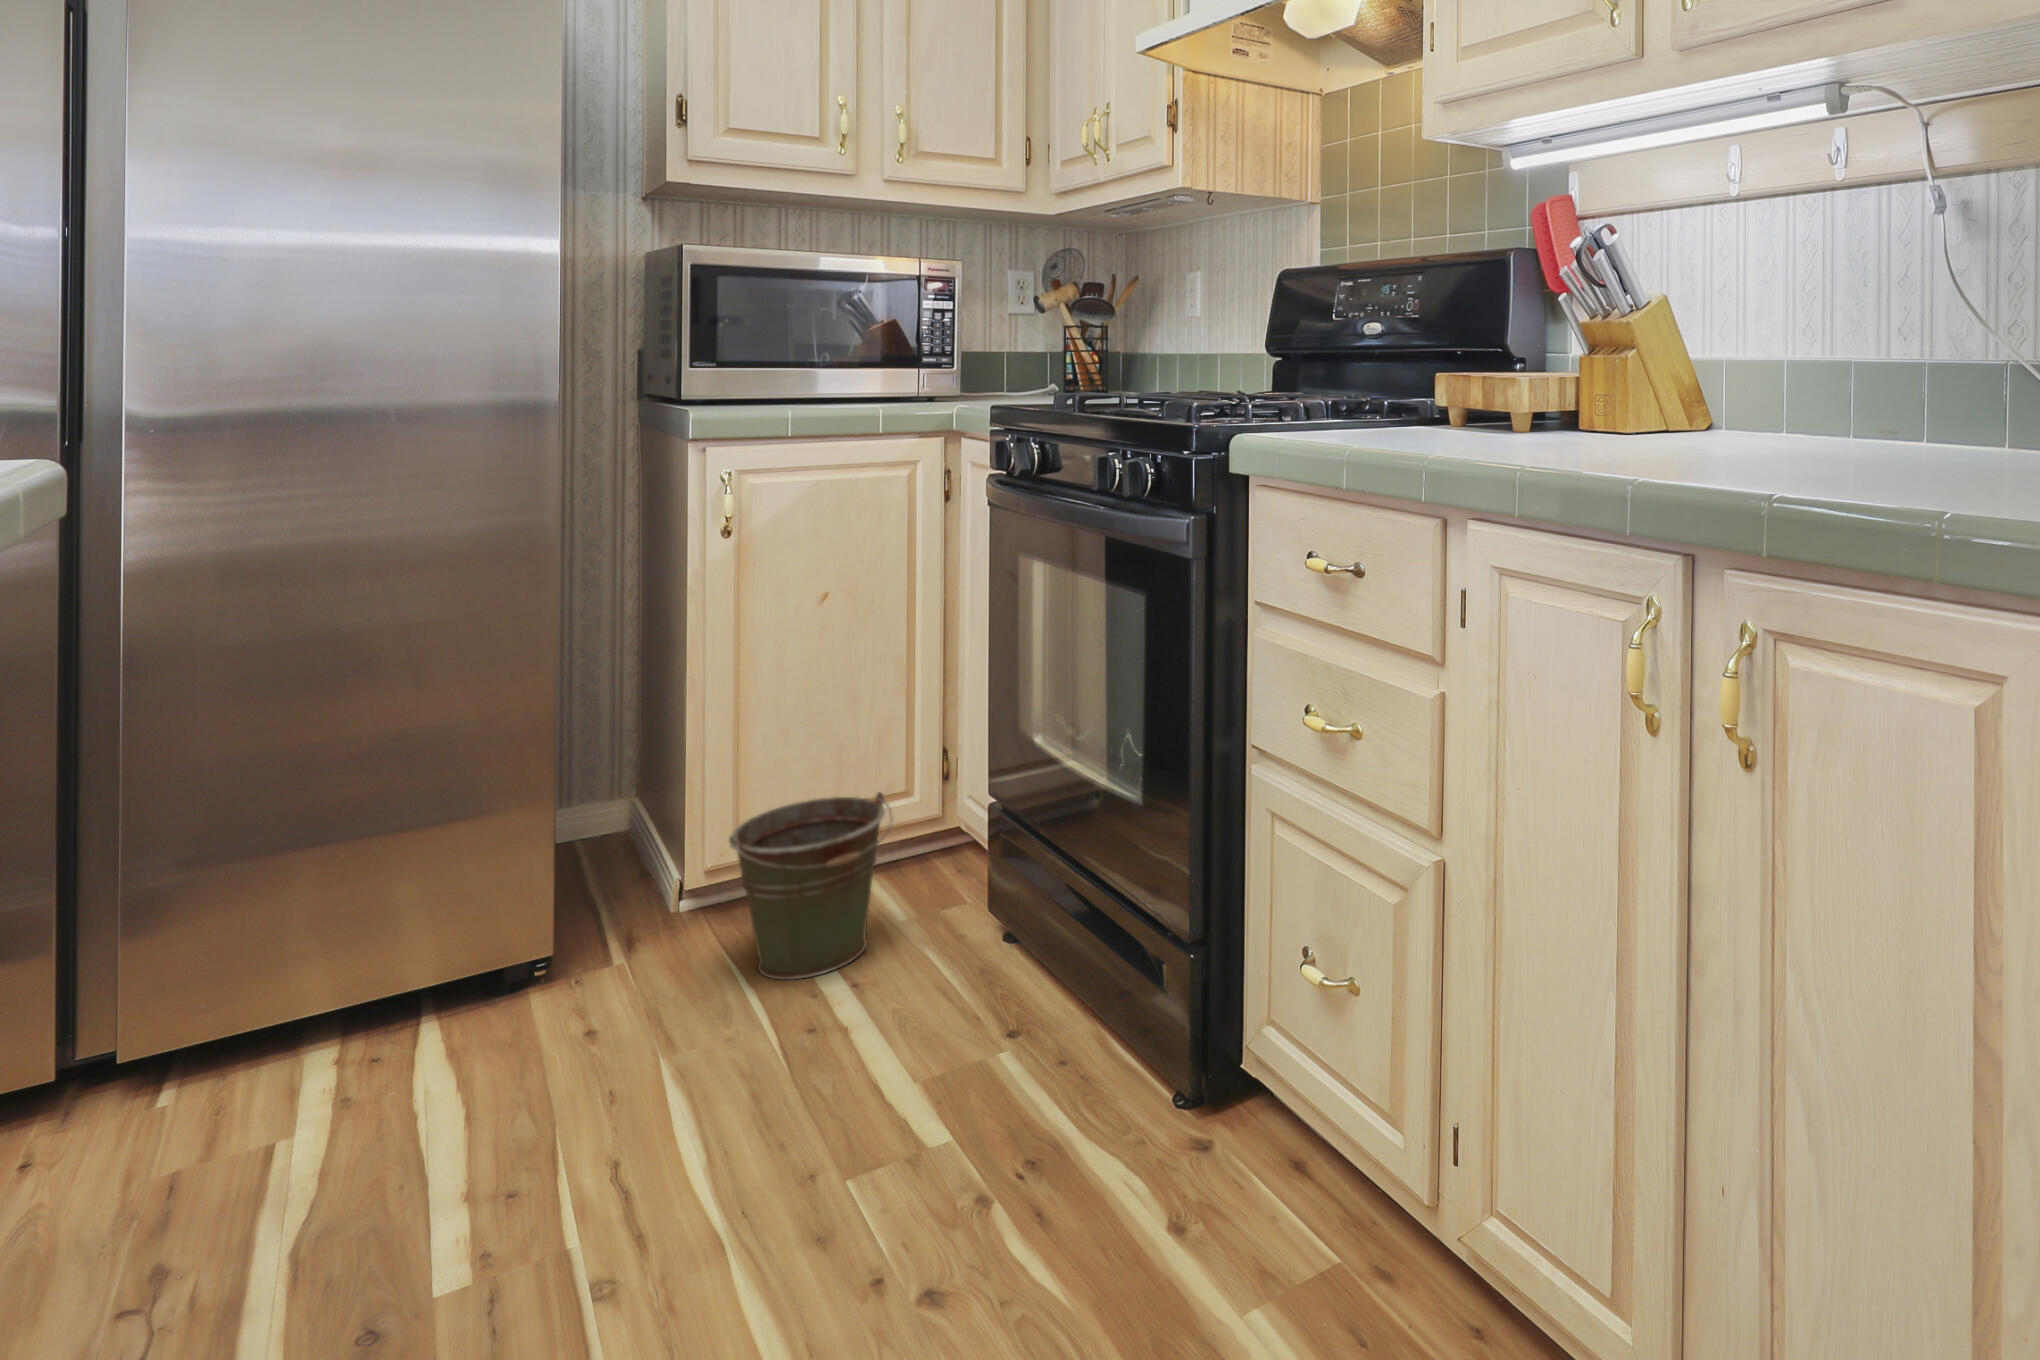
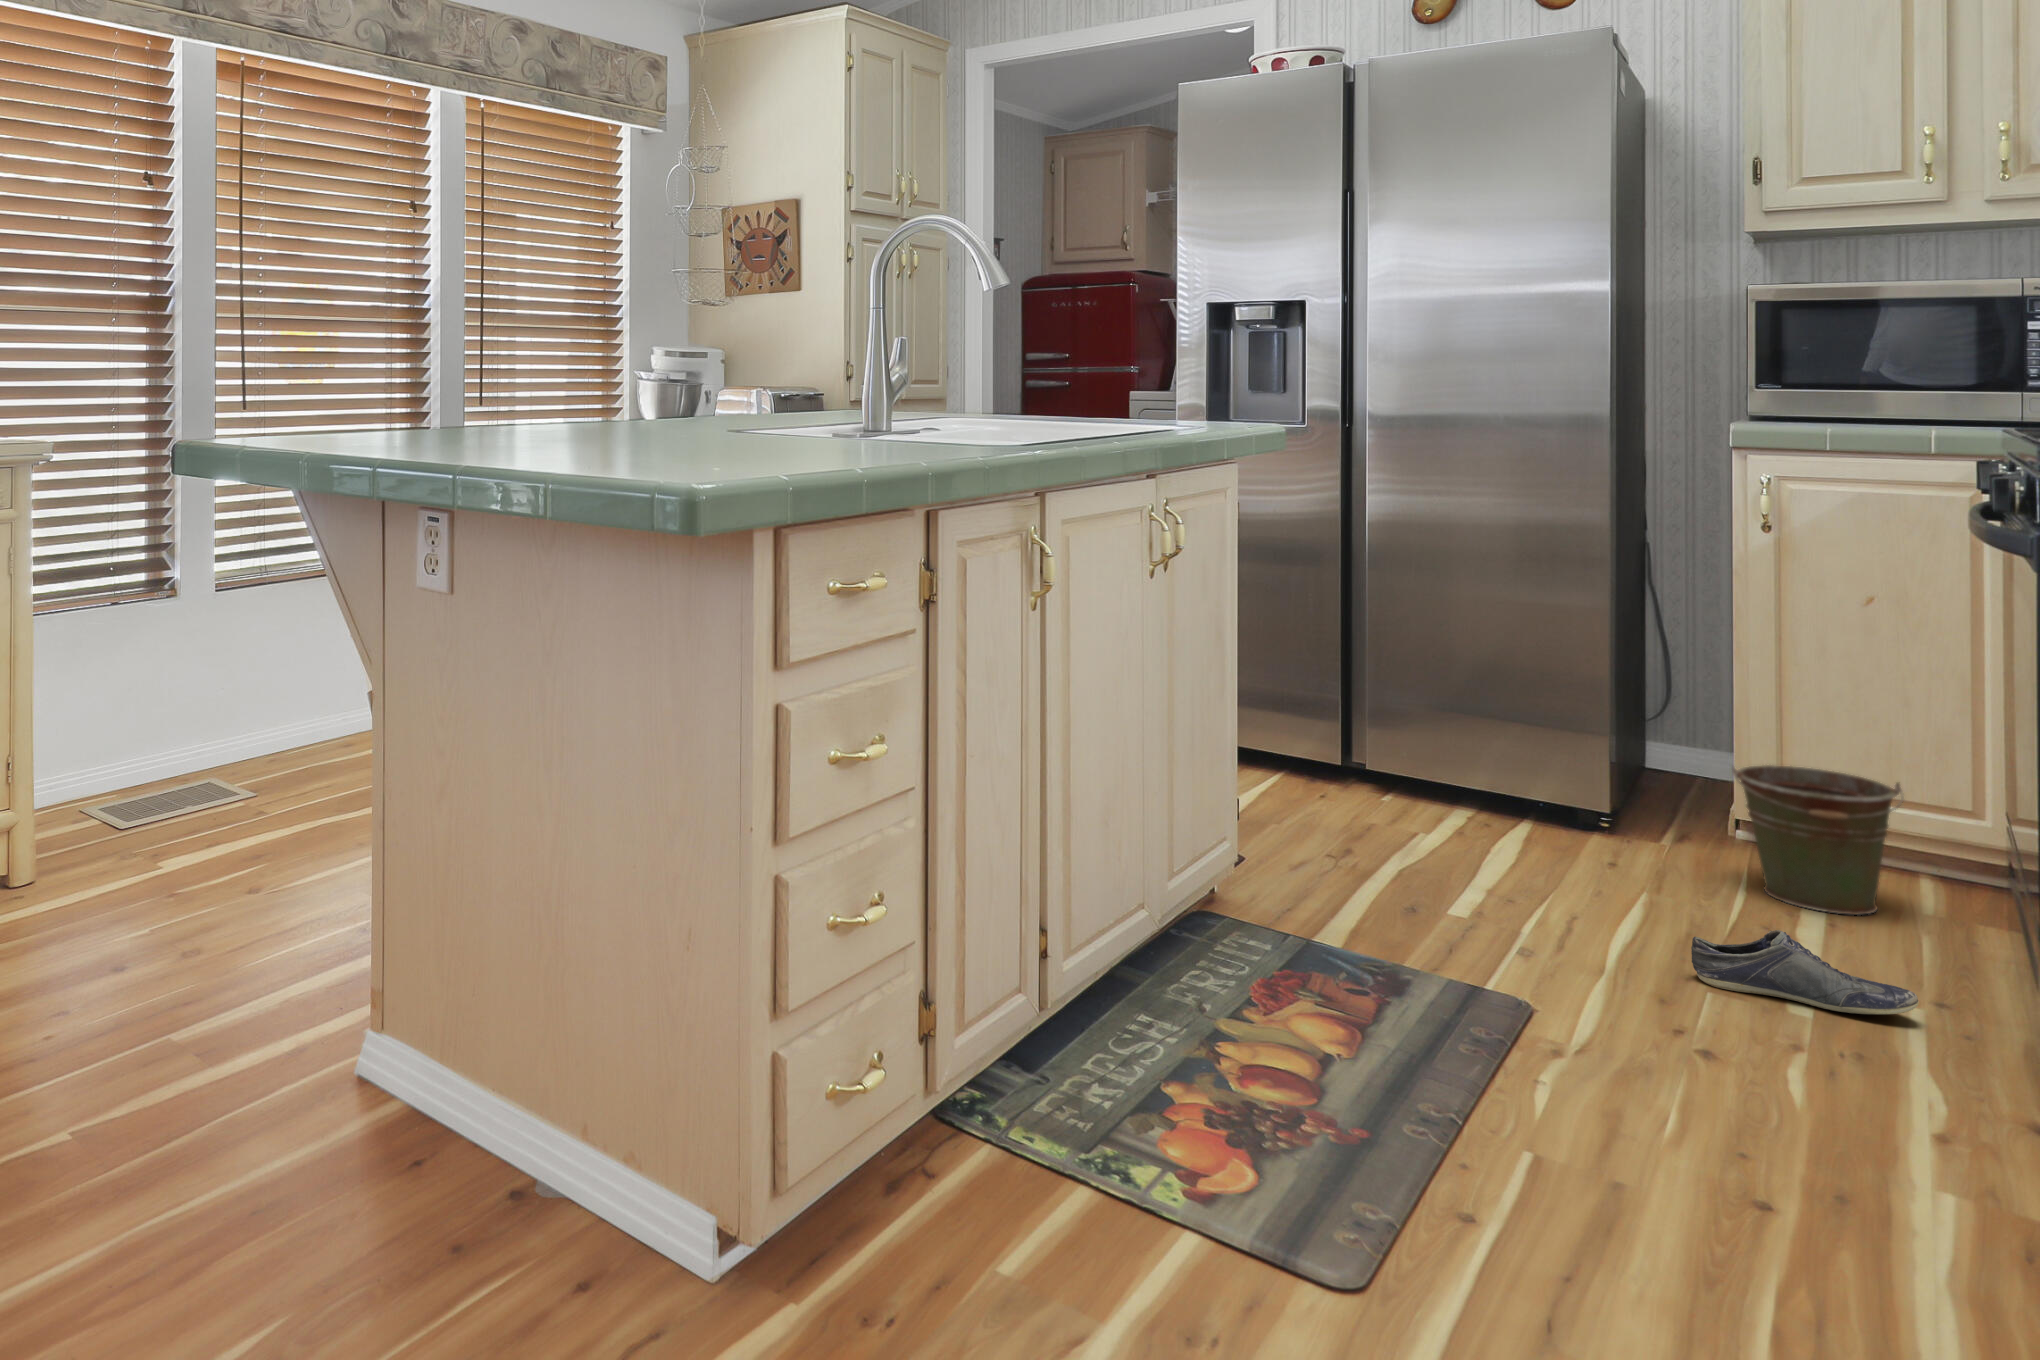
shoe: none [812,1047,1025,1173] -> present [1691,930,1919,1014]

